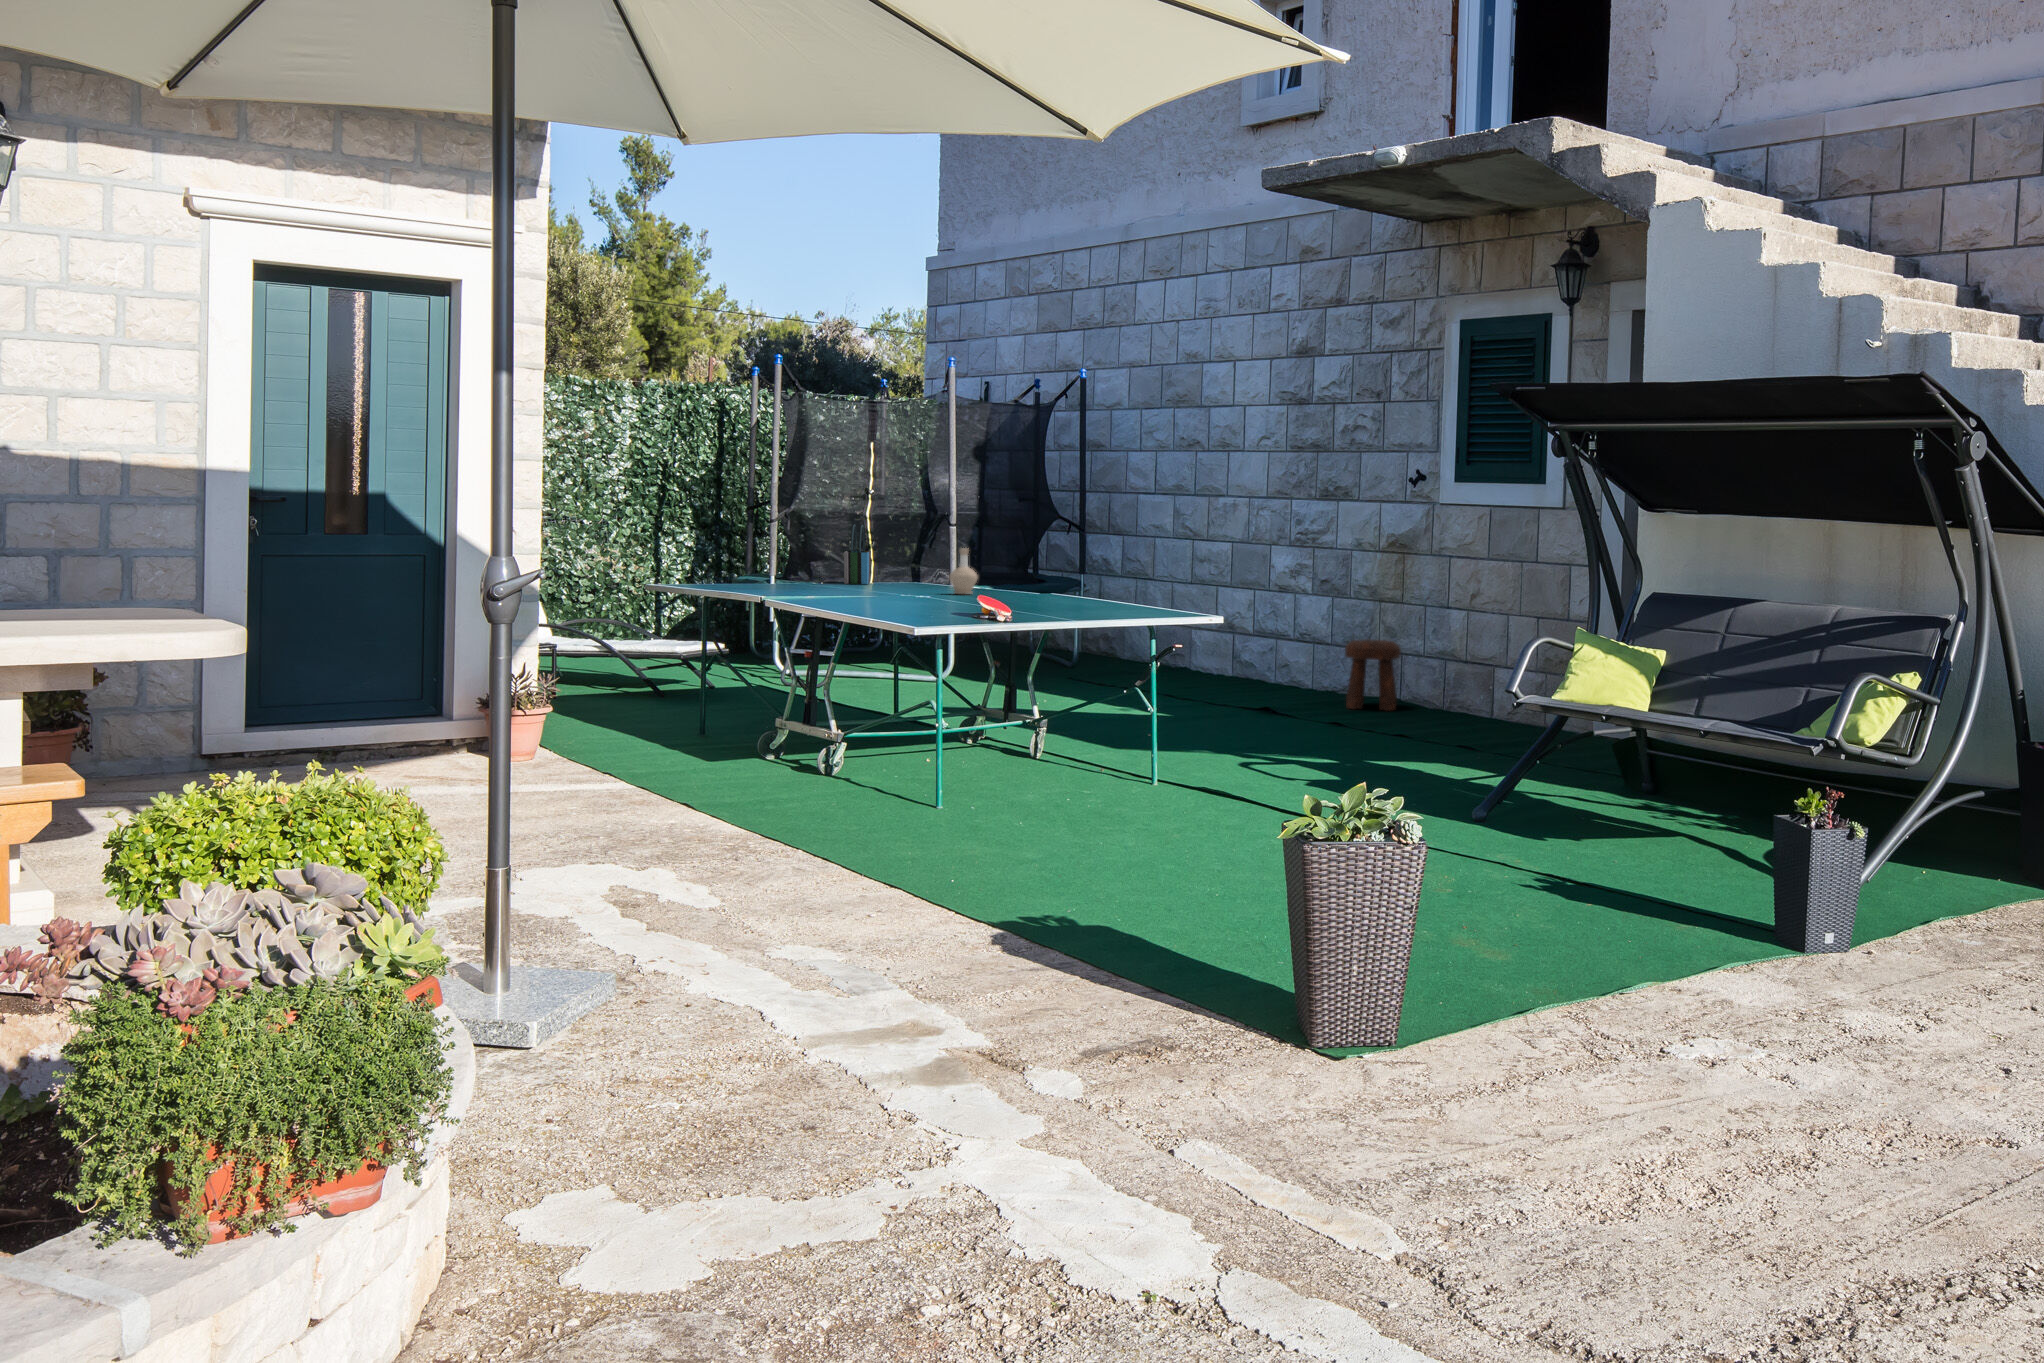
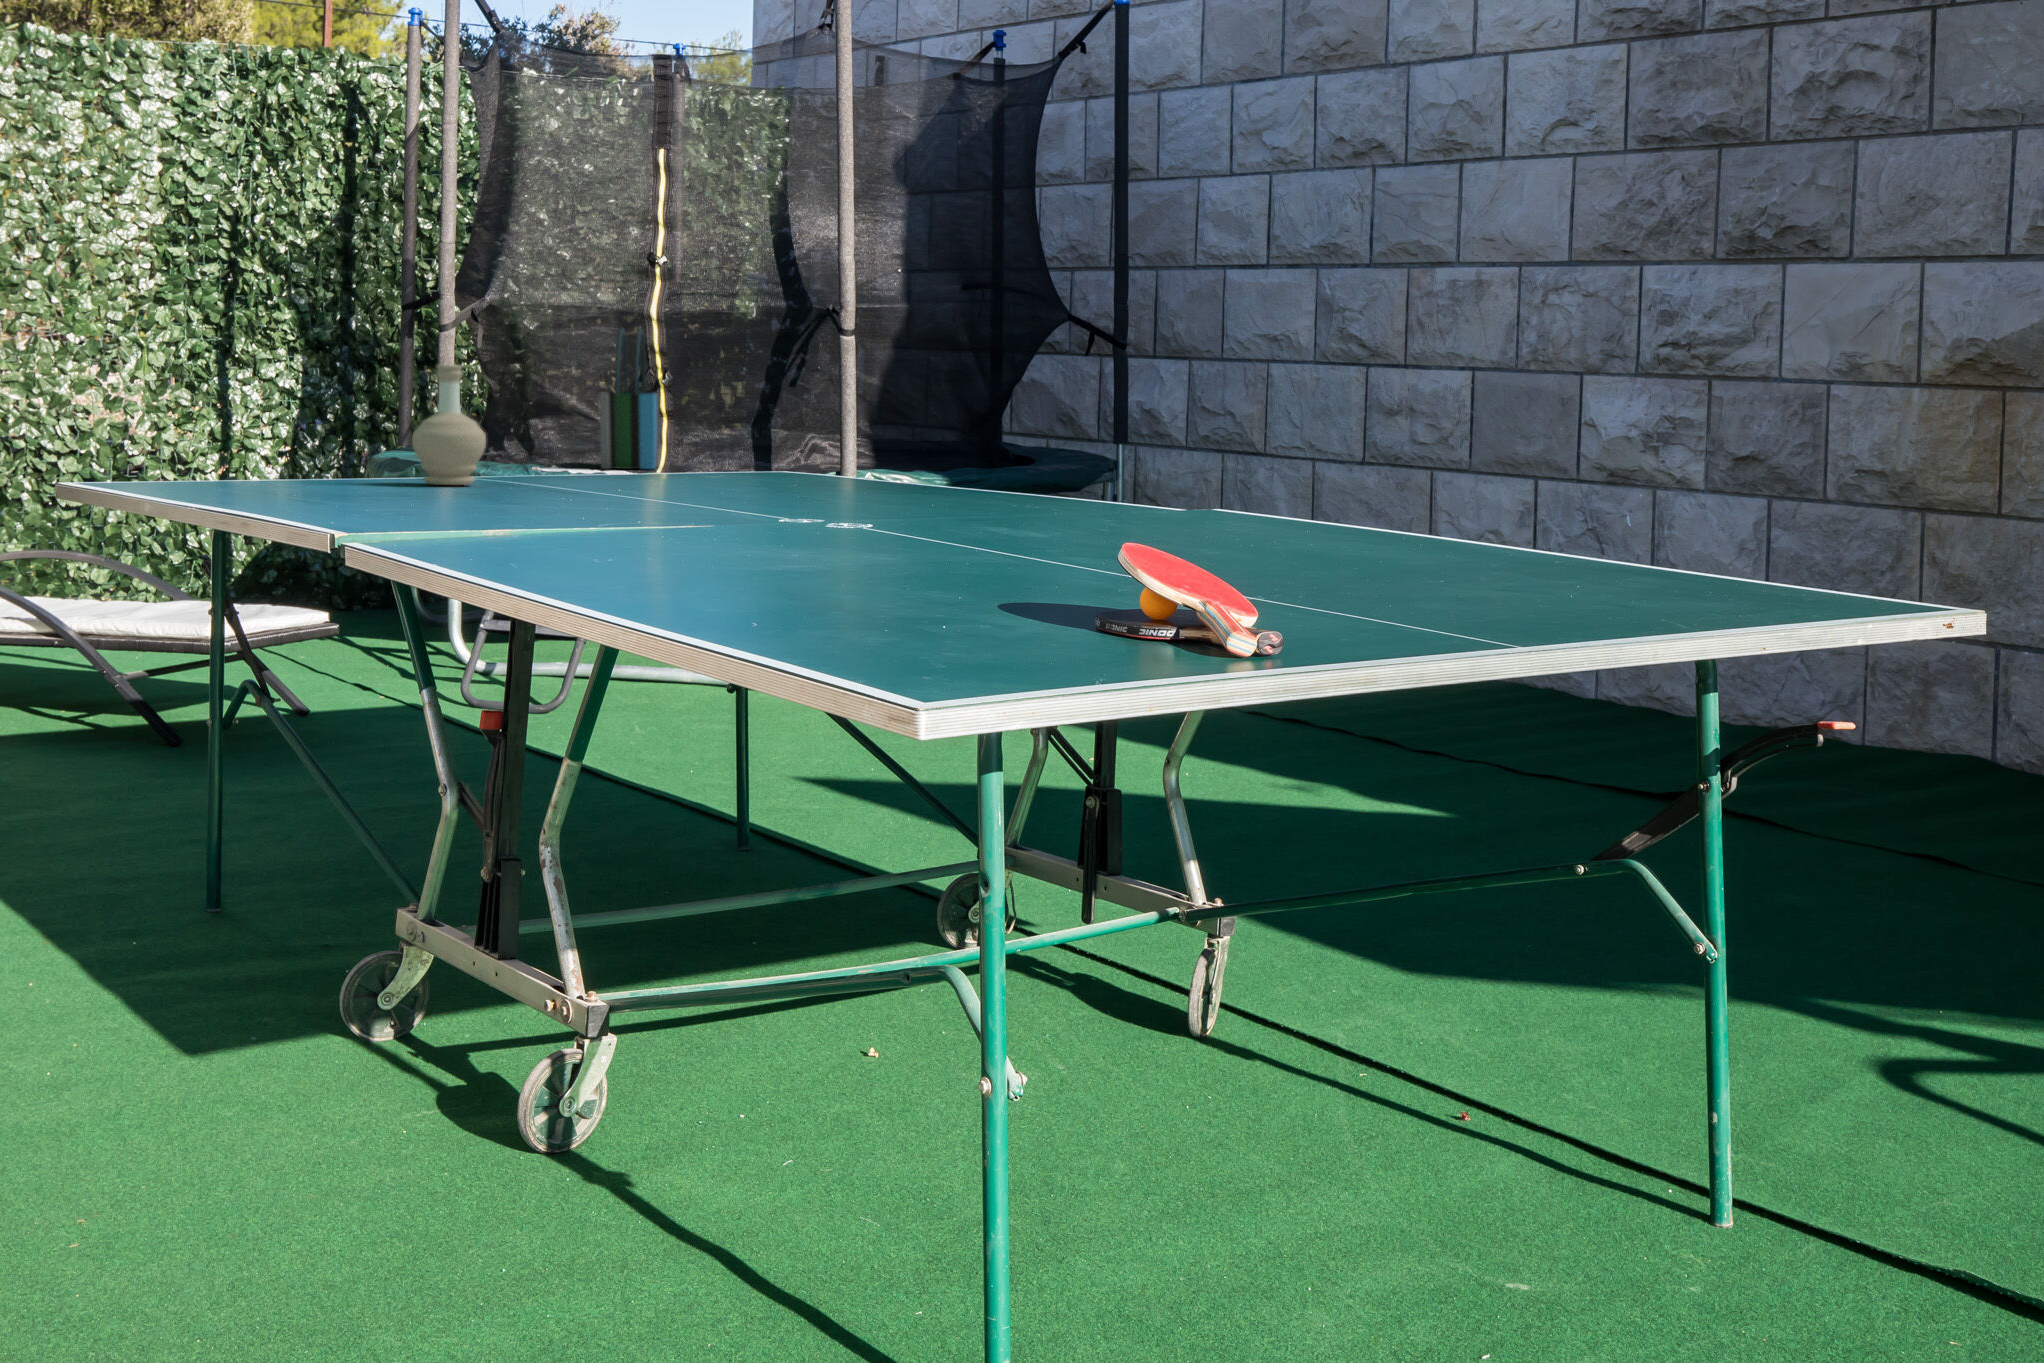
bottle: present [949,548,978,594] -> present [412,365,486,485]
stool: present [1345,639,1401,710] -> none [1836,609,2000,797]

